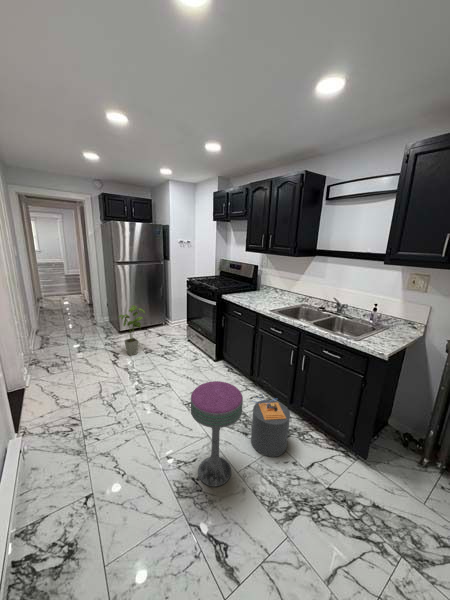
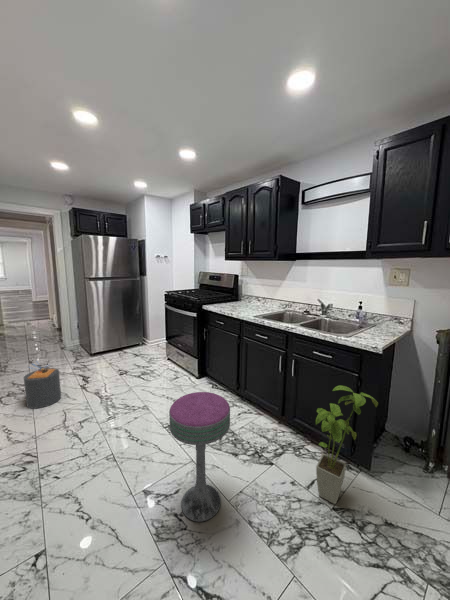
house plant: present [118,305,145,356] -> present [316,386,378,504]
trash can: present [251,397,290,457] -> present [24,367,61,409]

